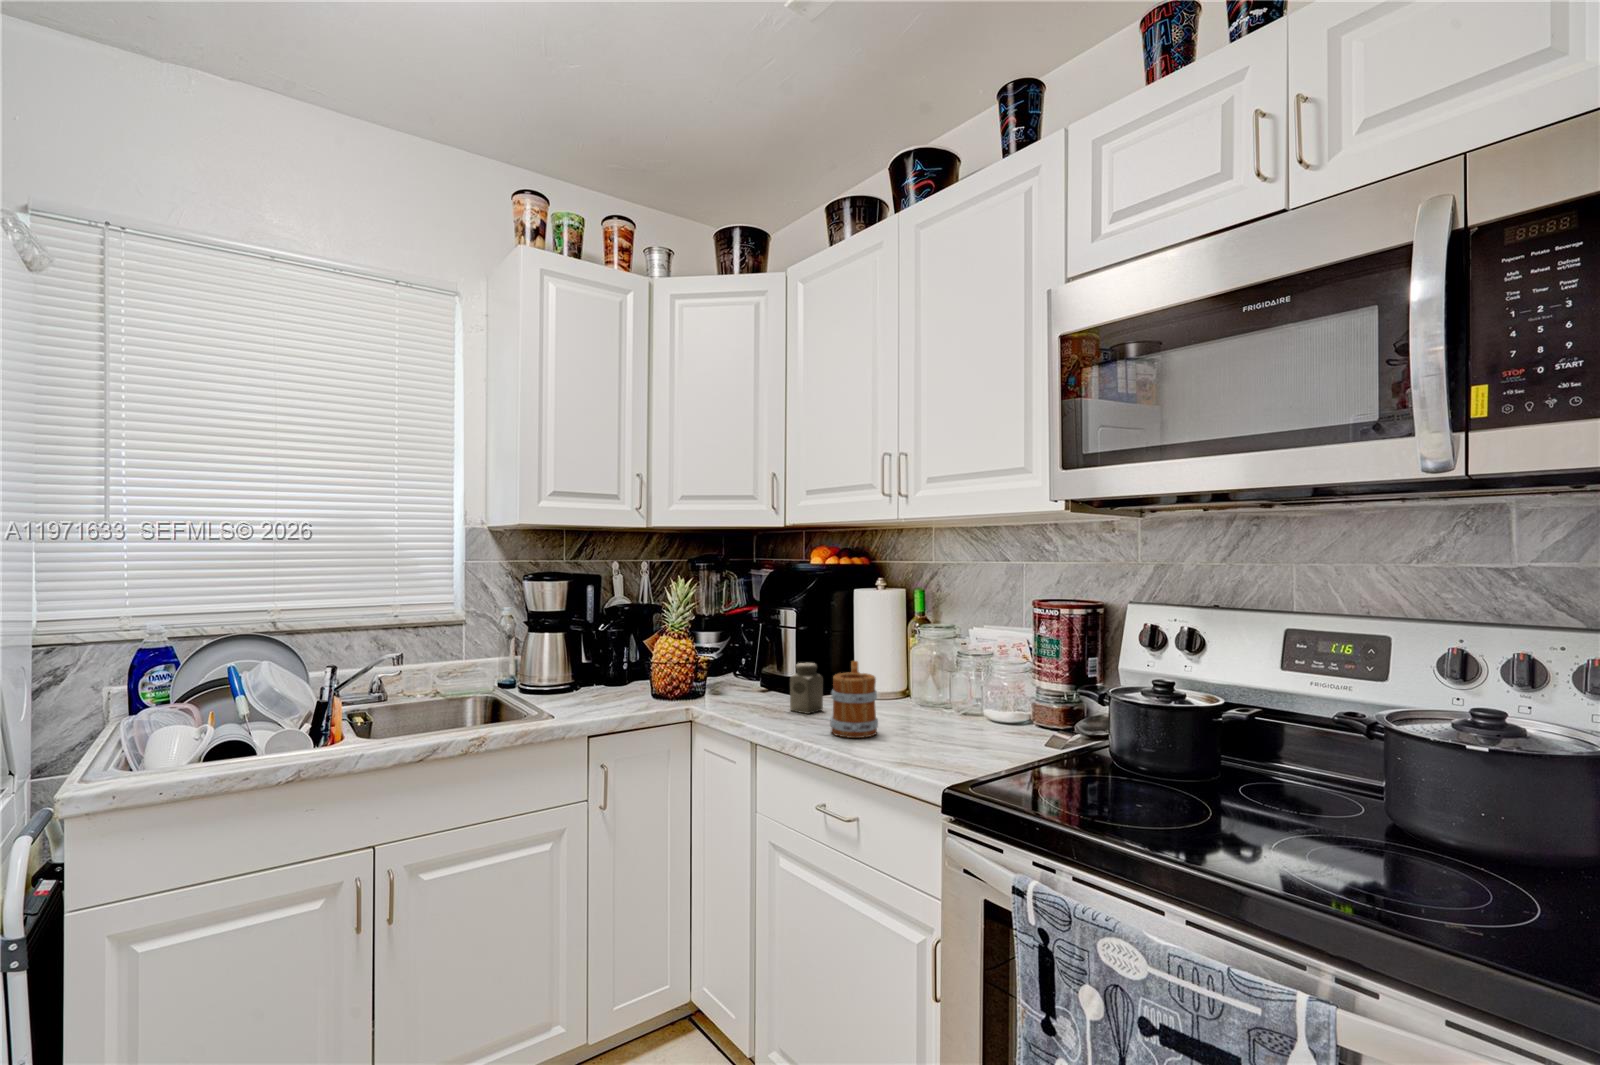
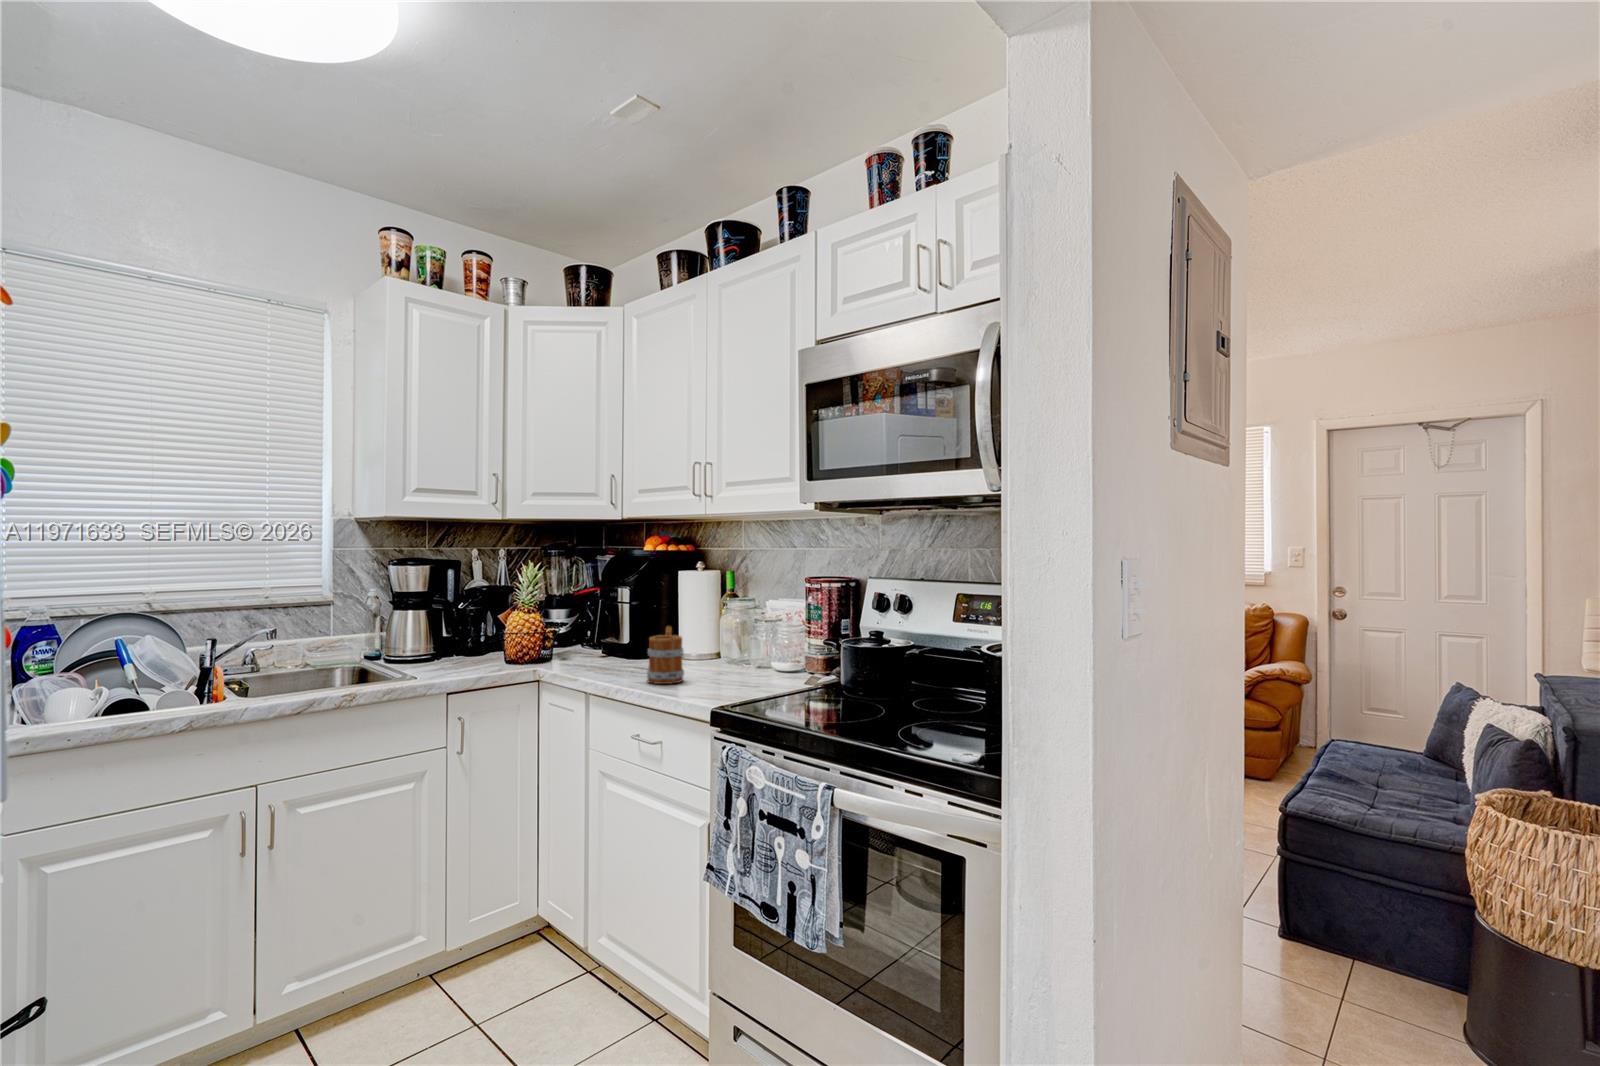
salt shaker: present [790,663,823,714] -> none [620,630,647,670]

